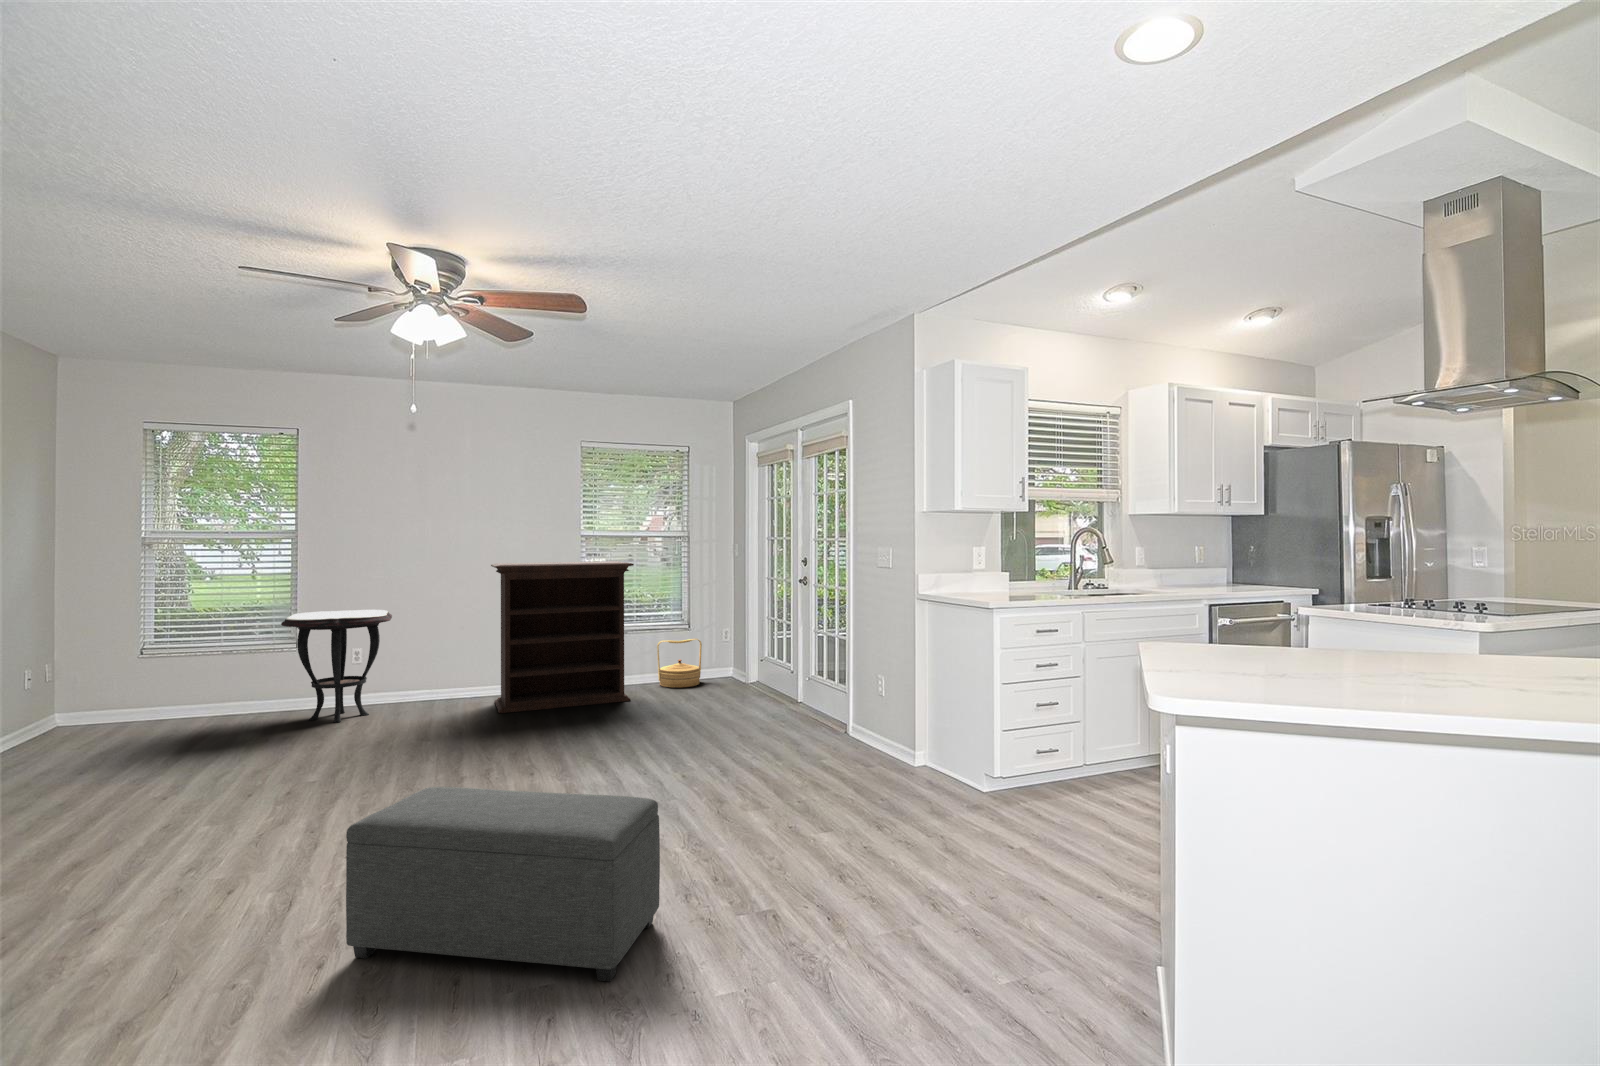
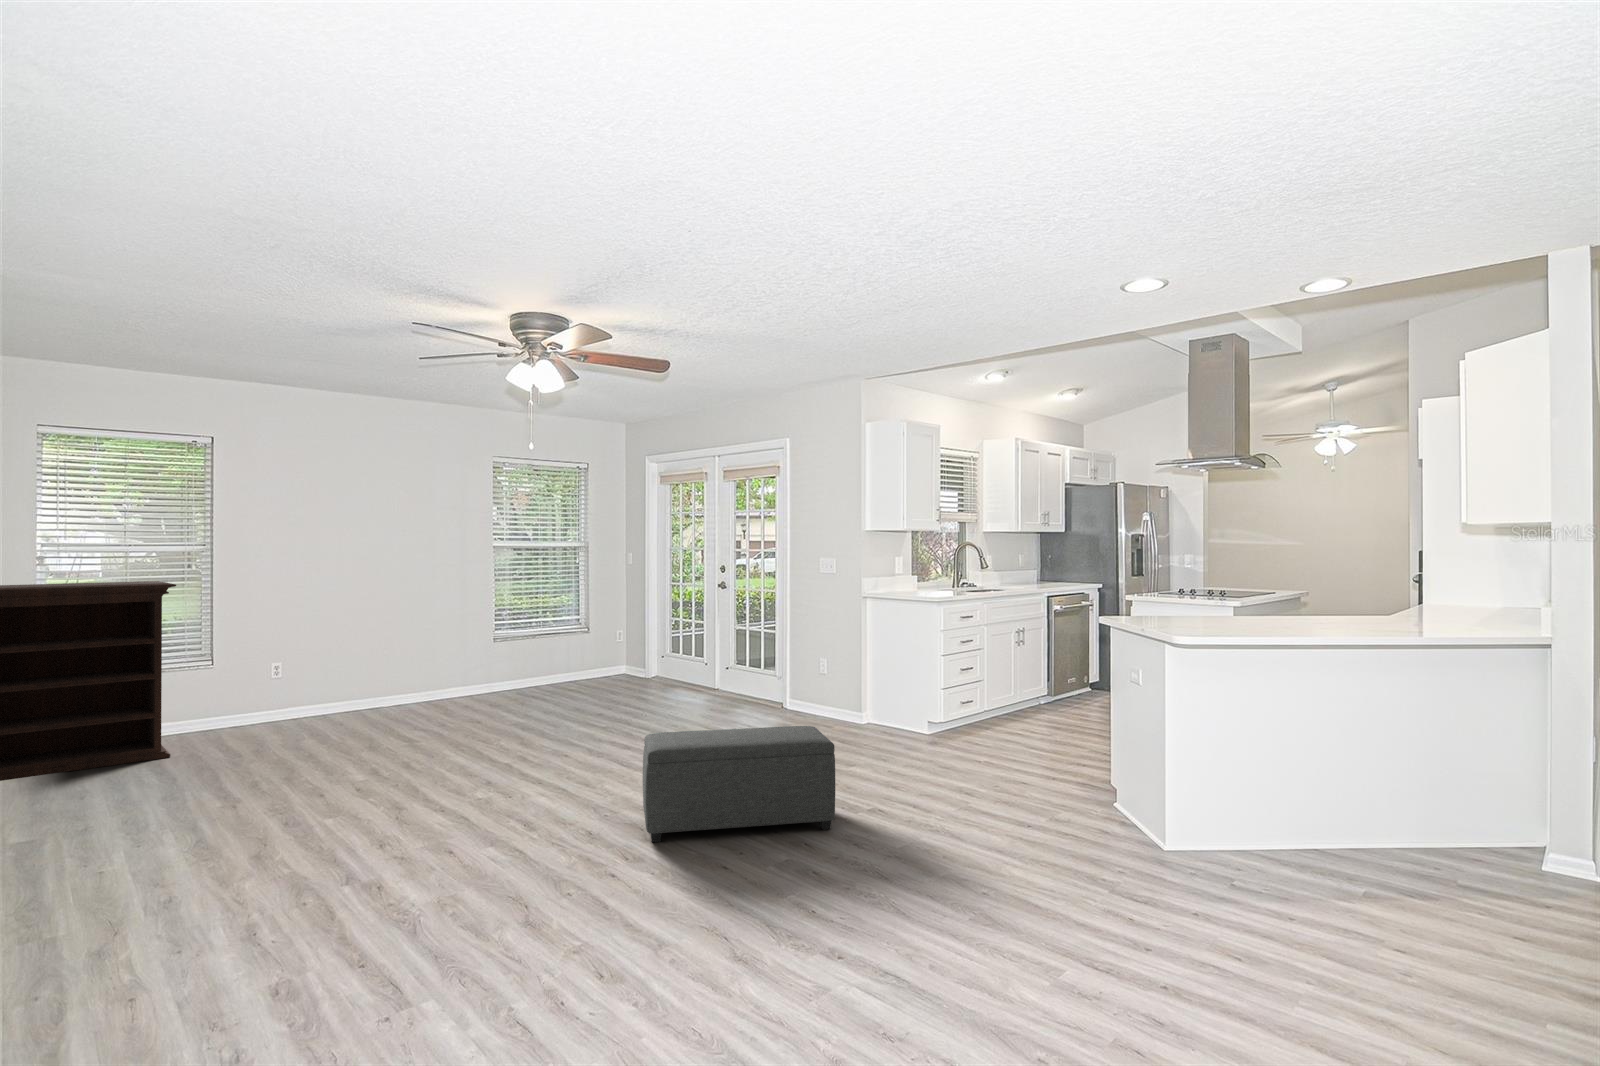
bookshelf: present [491,561,634,713] -> present [0,581,176,781]
side table: present [281,610,392,723] -> none [222,623,342,737]
woven basket: present [657,639,702,688] -> none [565,643,605,689]

